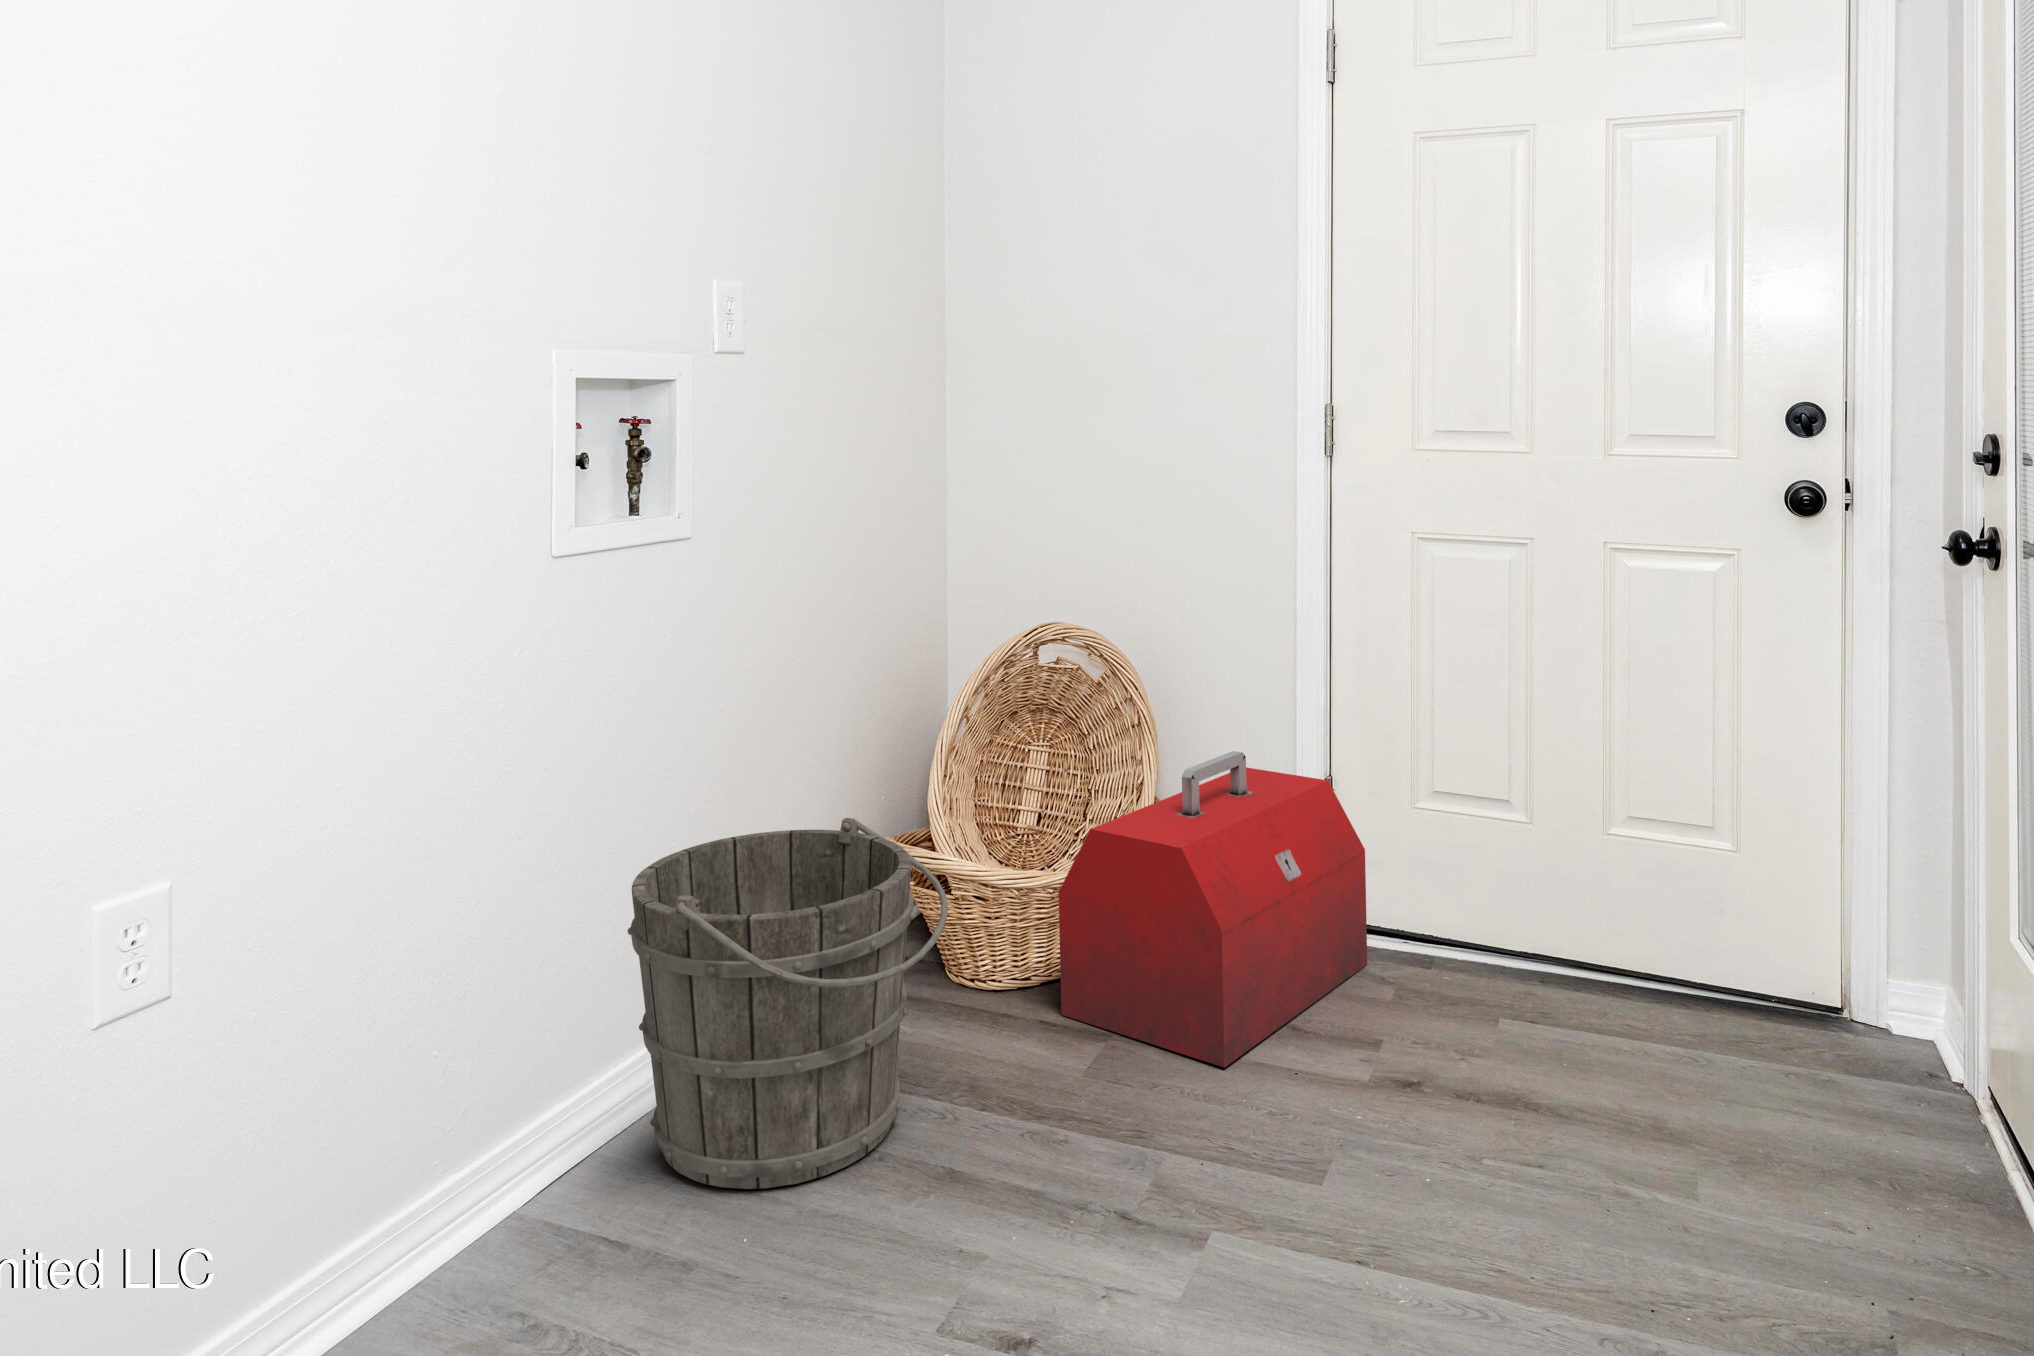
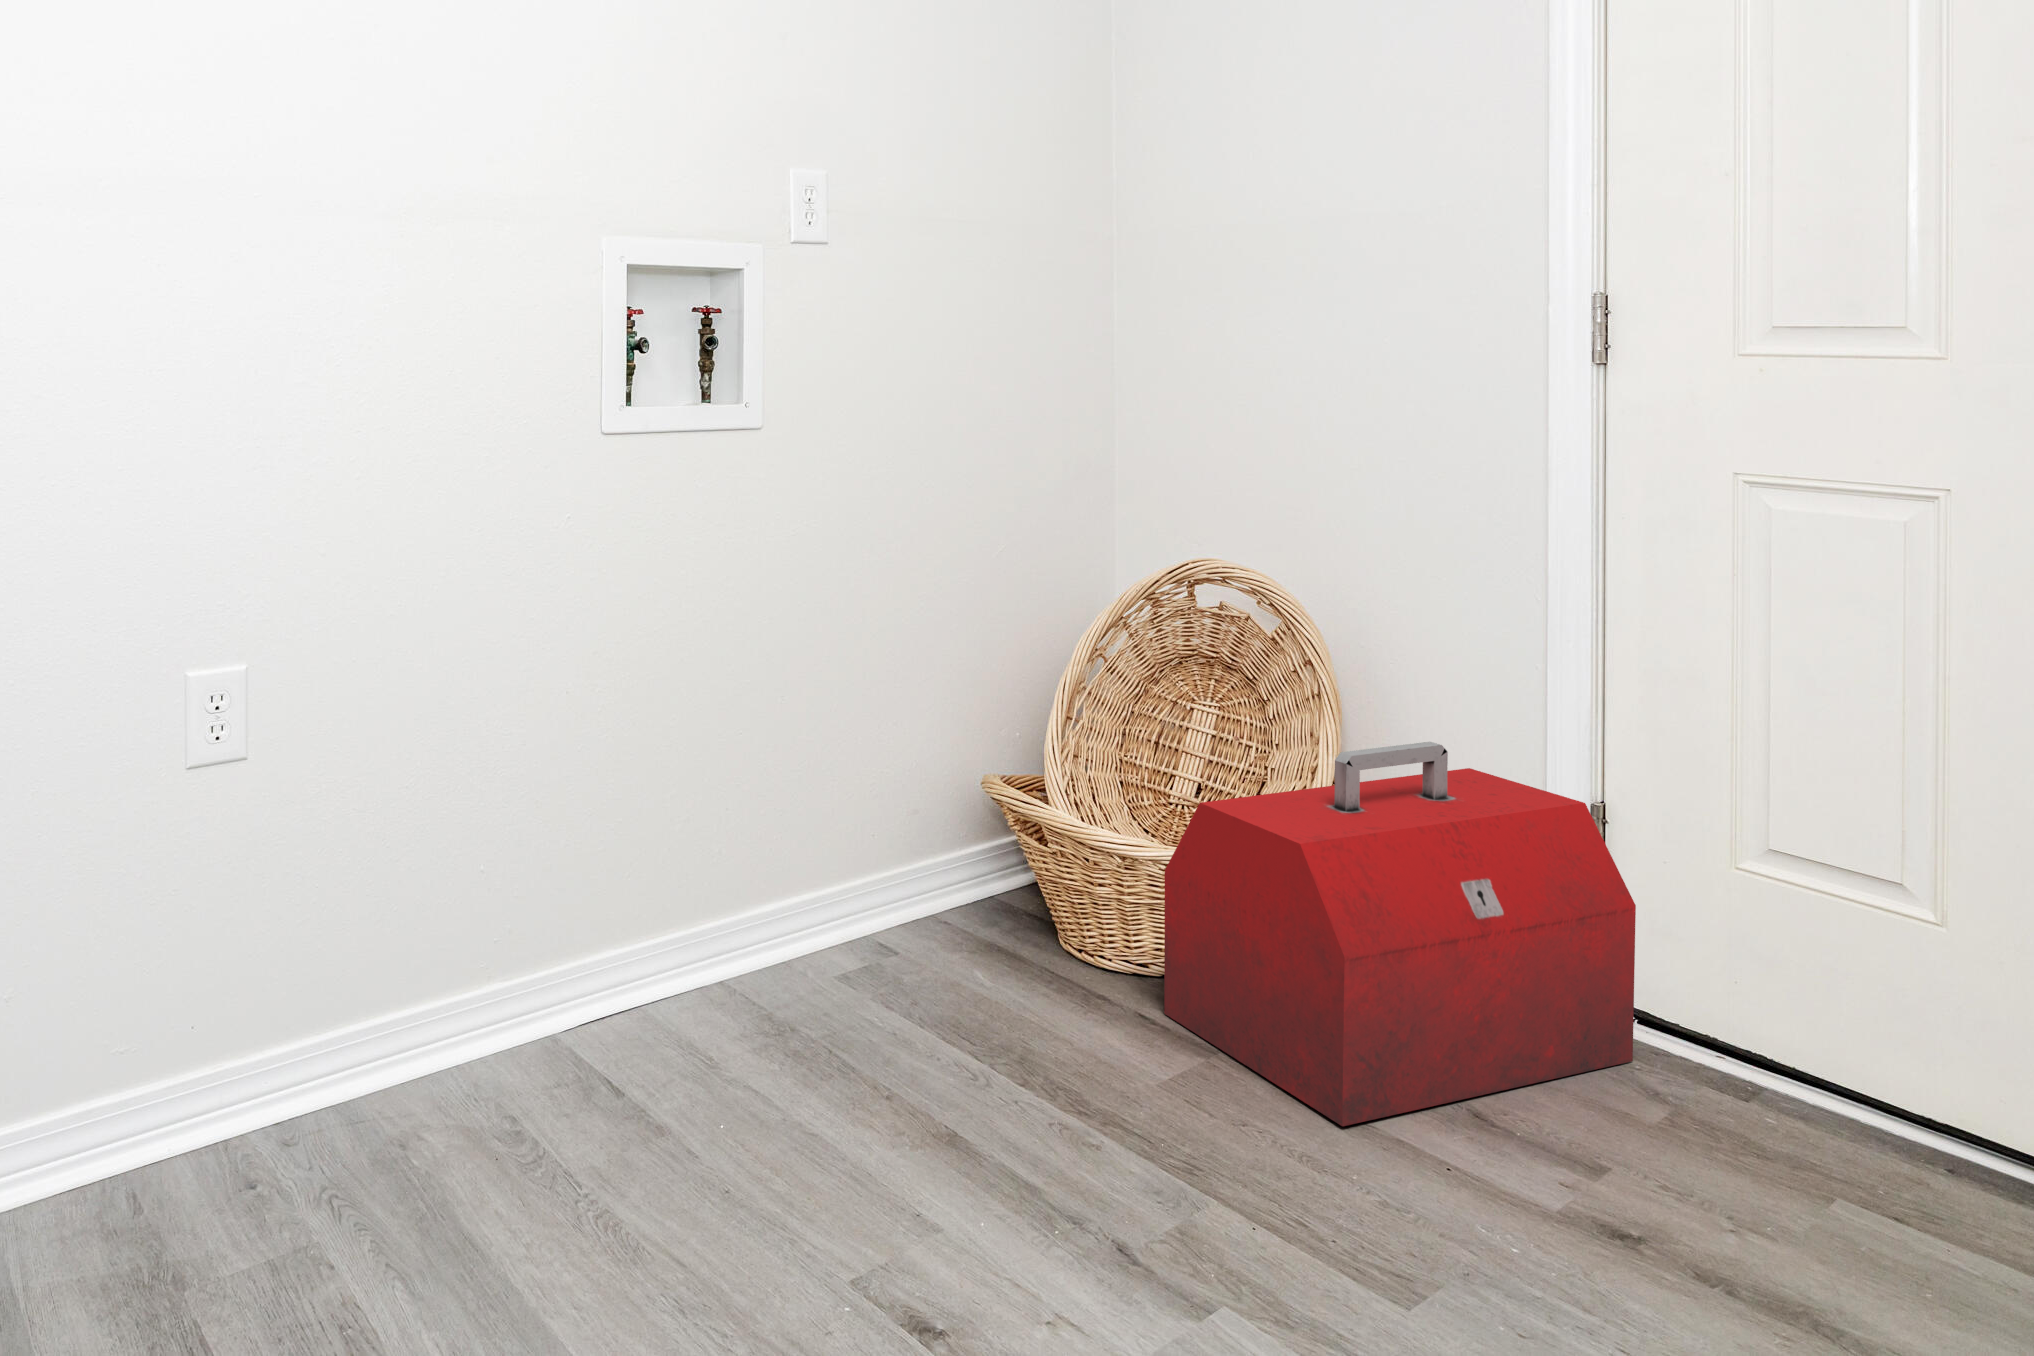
bucket: present [628,818,948,1189] -> none [661,740,992,1099]

